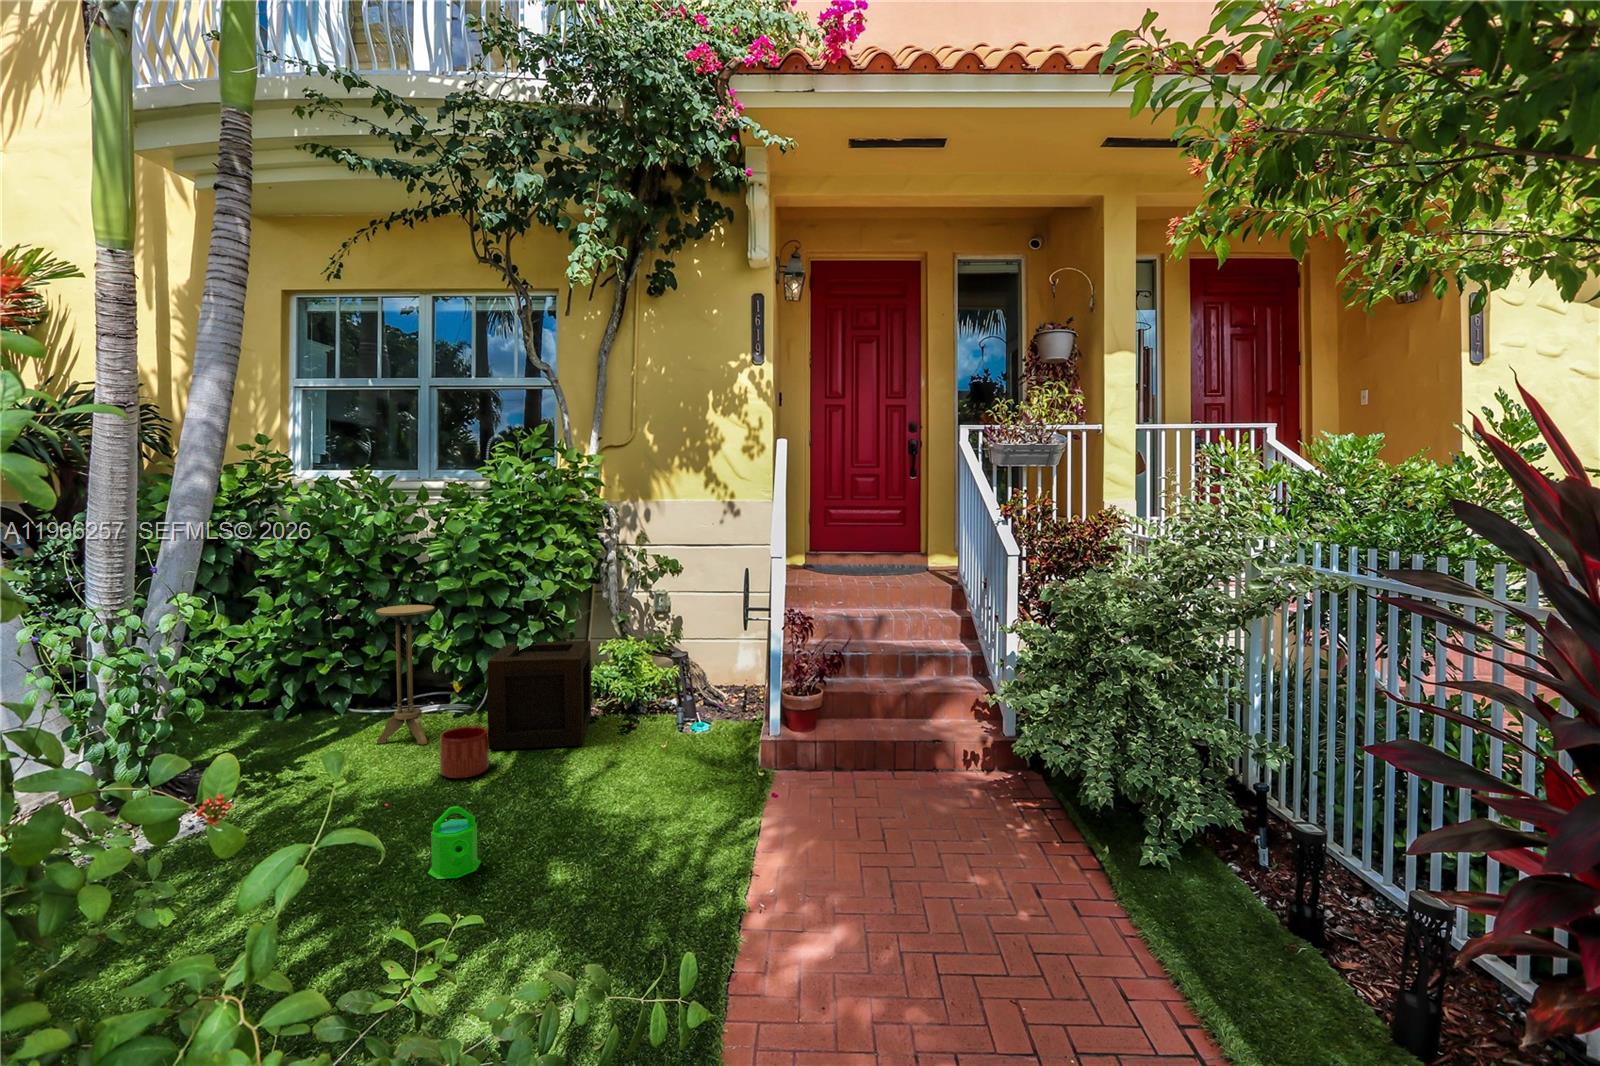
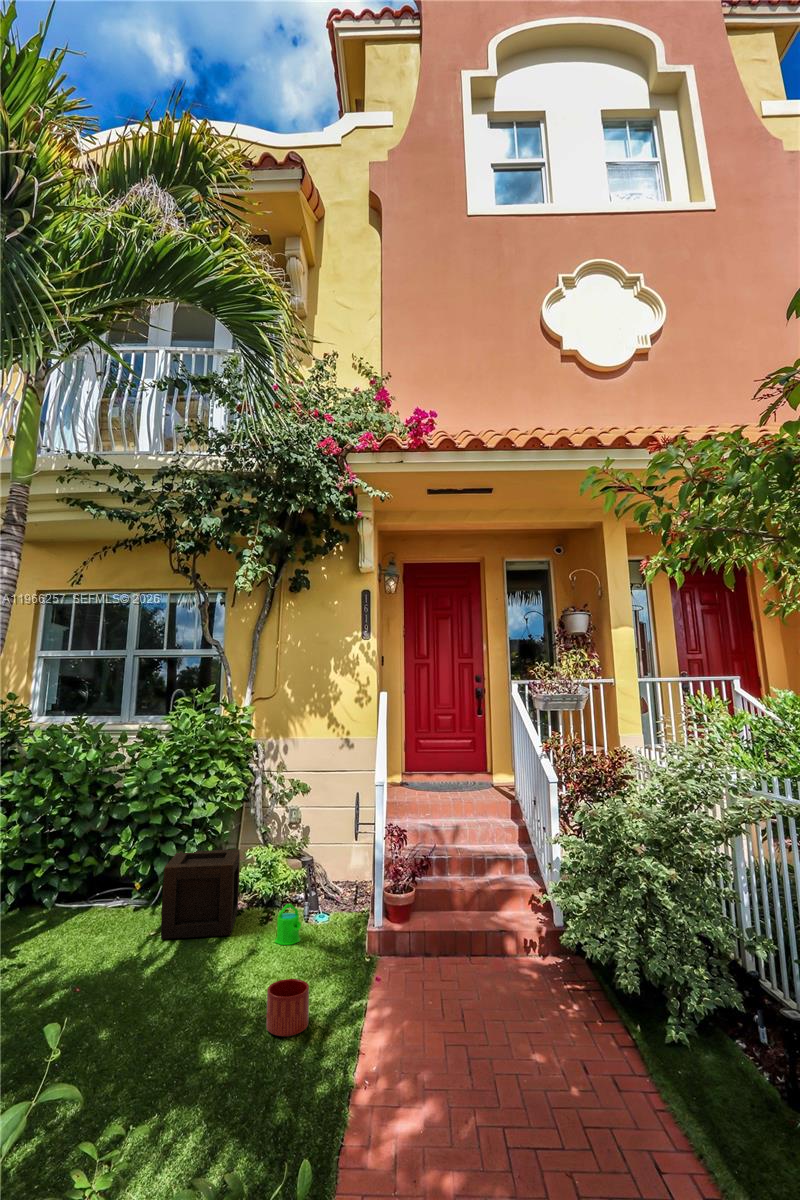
side table: present [376,605,434,745] -> none [76,823,128,936]
planter: present [440,726,489,778] -> present [266,979,309,1037]
watering can: present [428,806,481,879] -> present [275,904,301,945]

